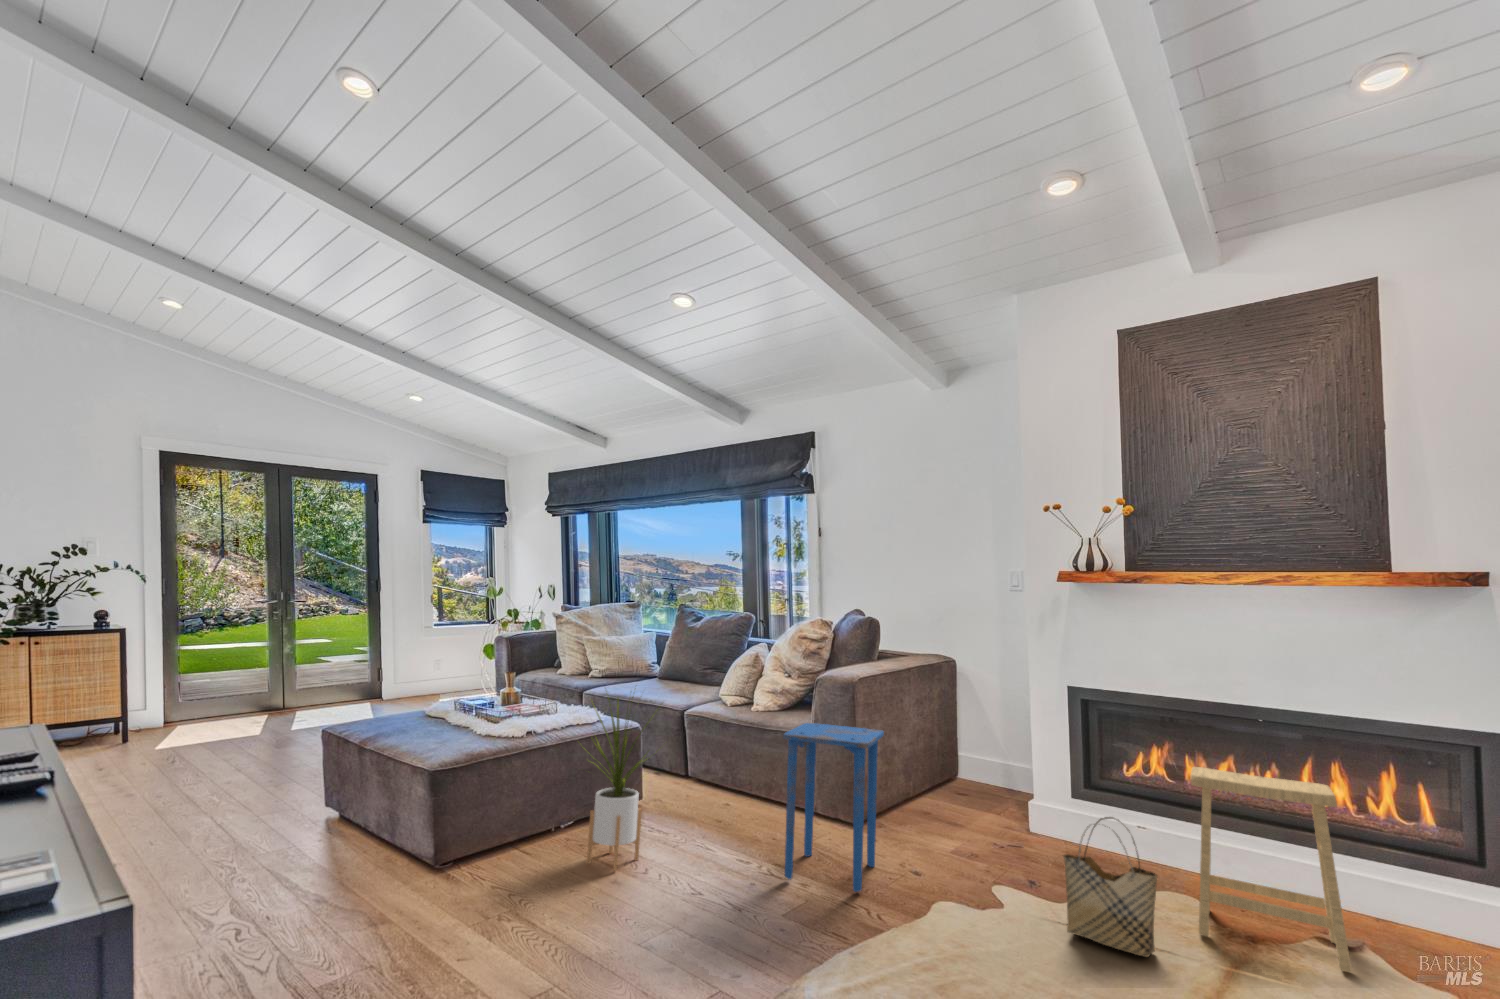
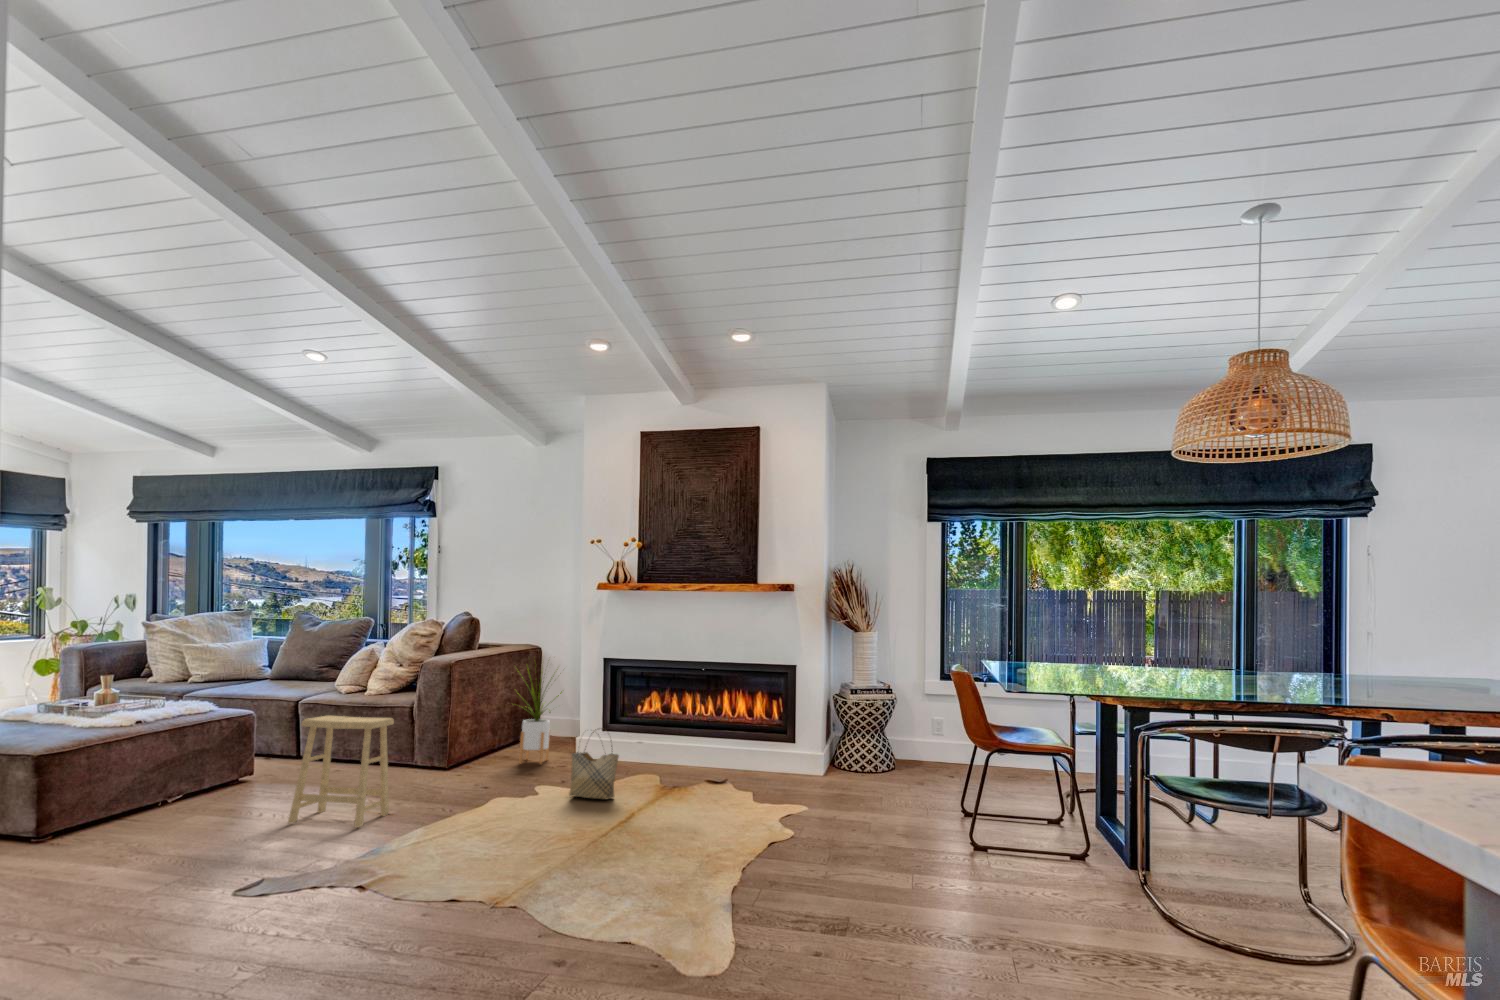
house plant: present [587,697,647,871] -> present [518,669,562,764]
side table: present [783,723,884,892] -> none [388,693,469,797]
footstool: present [1190,767,1351,972] -> present [288,716,394,827]

